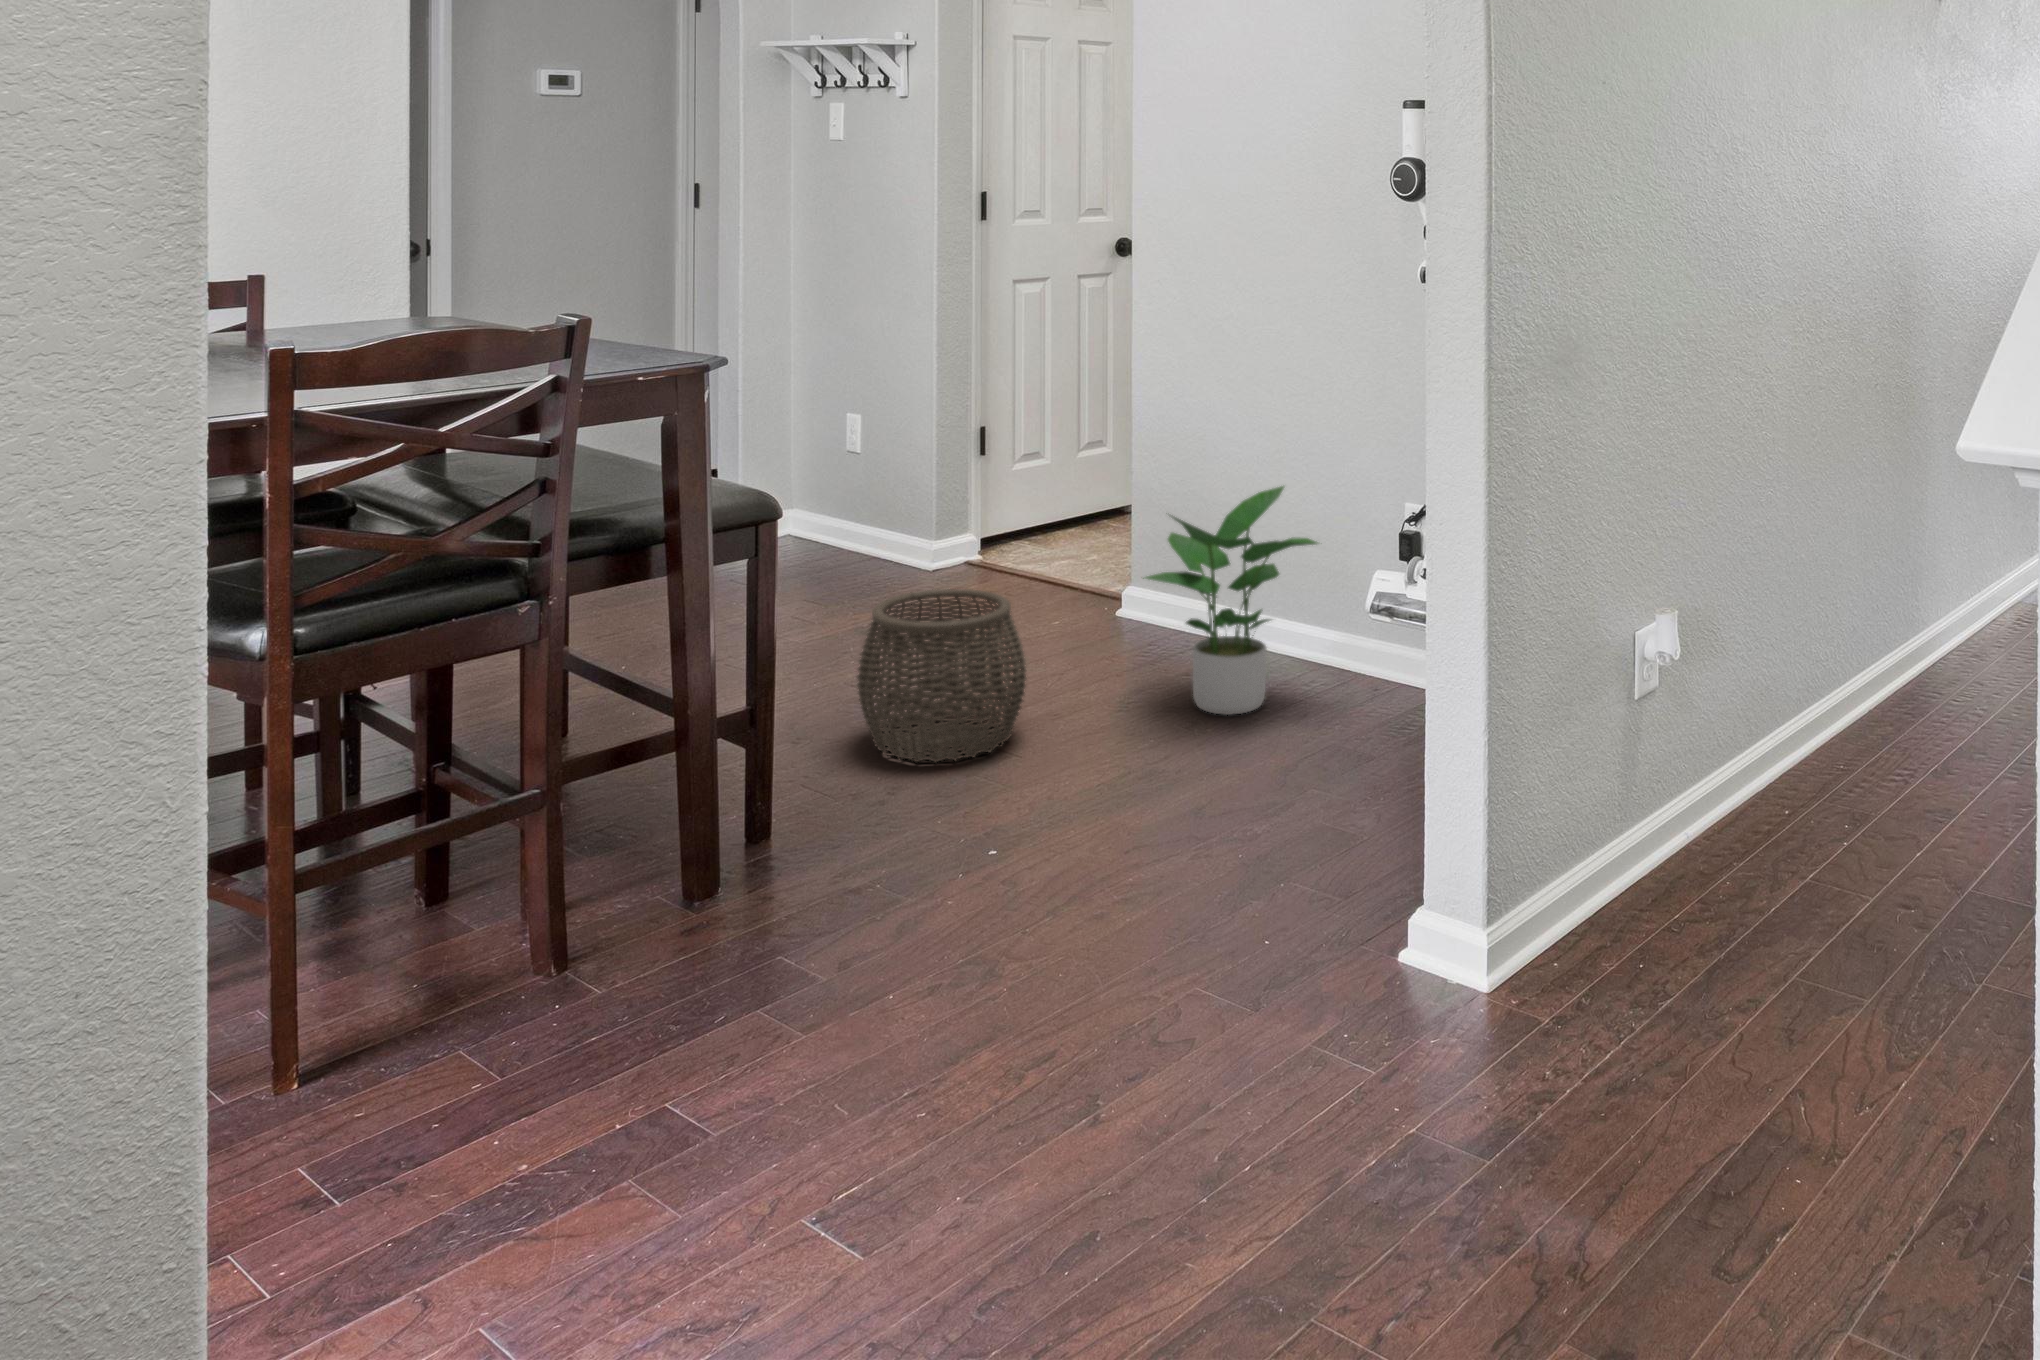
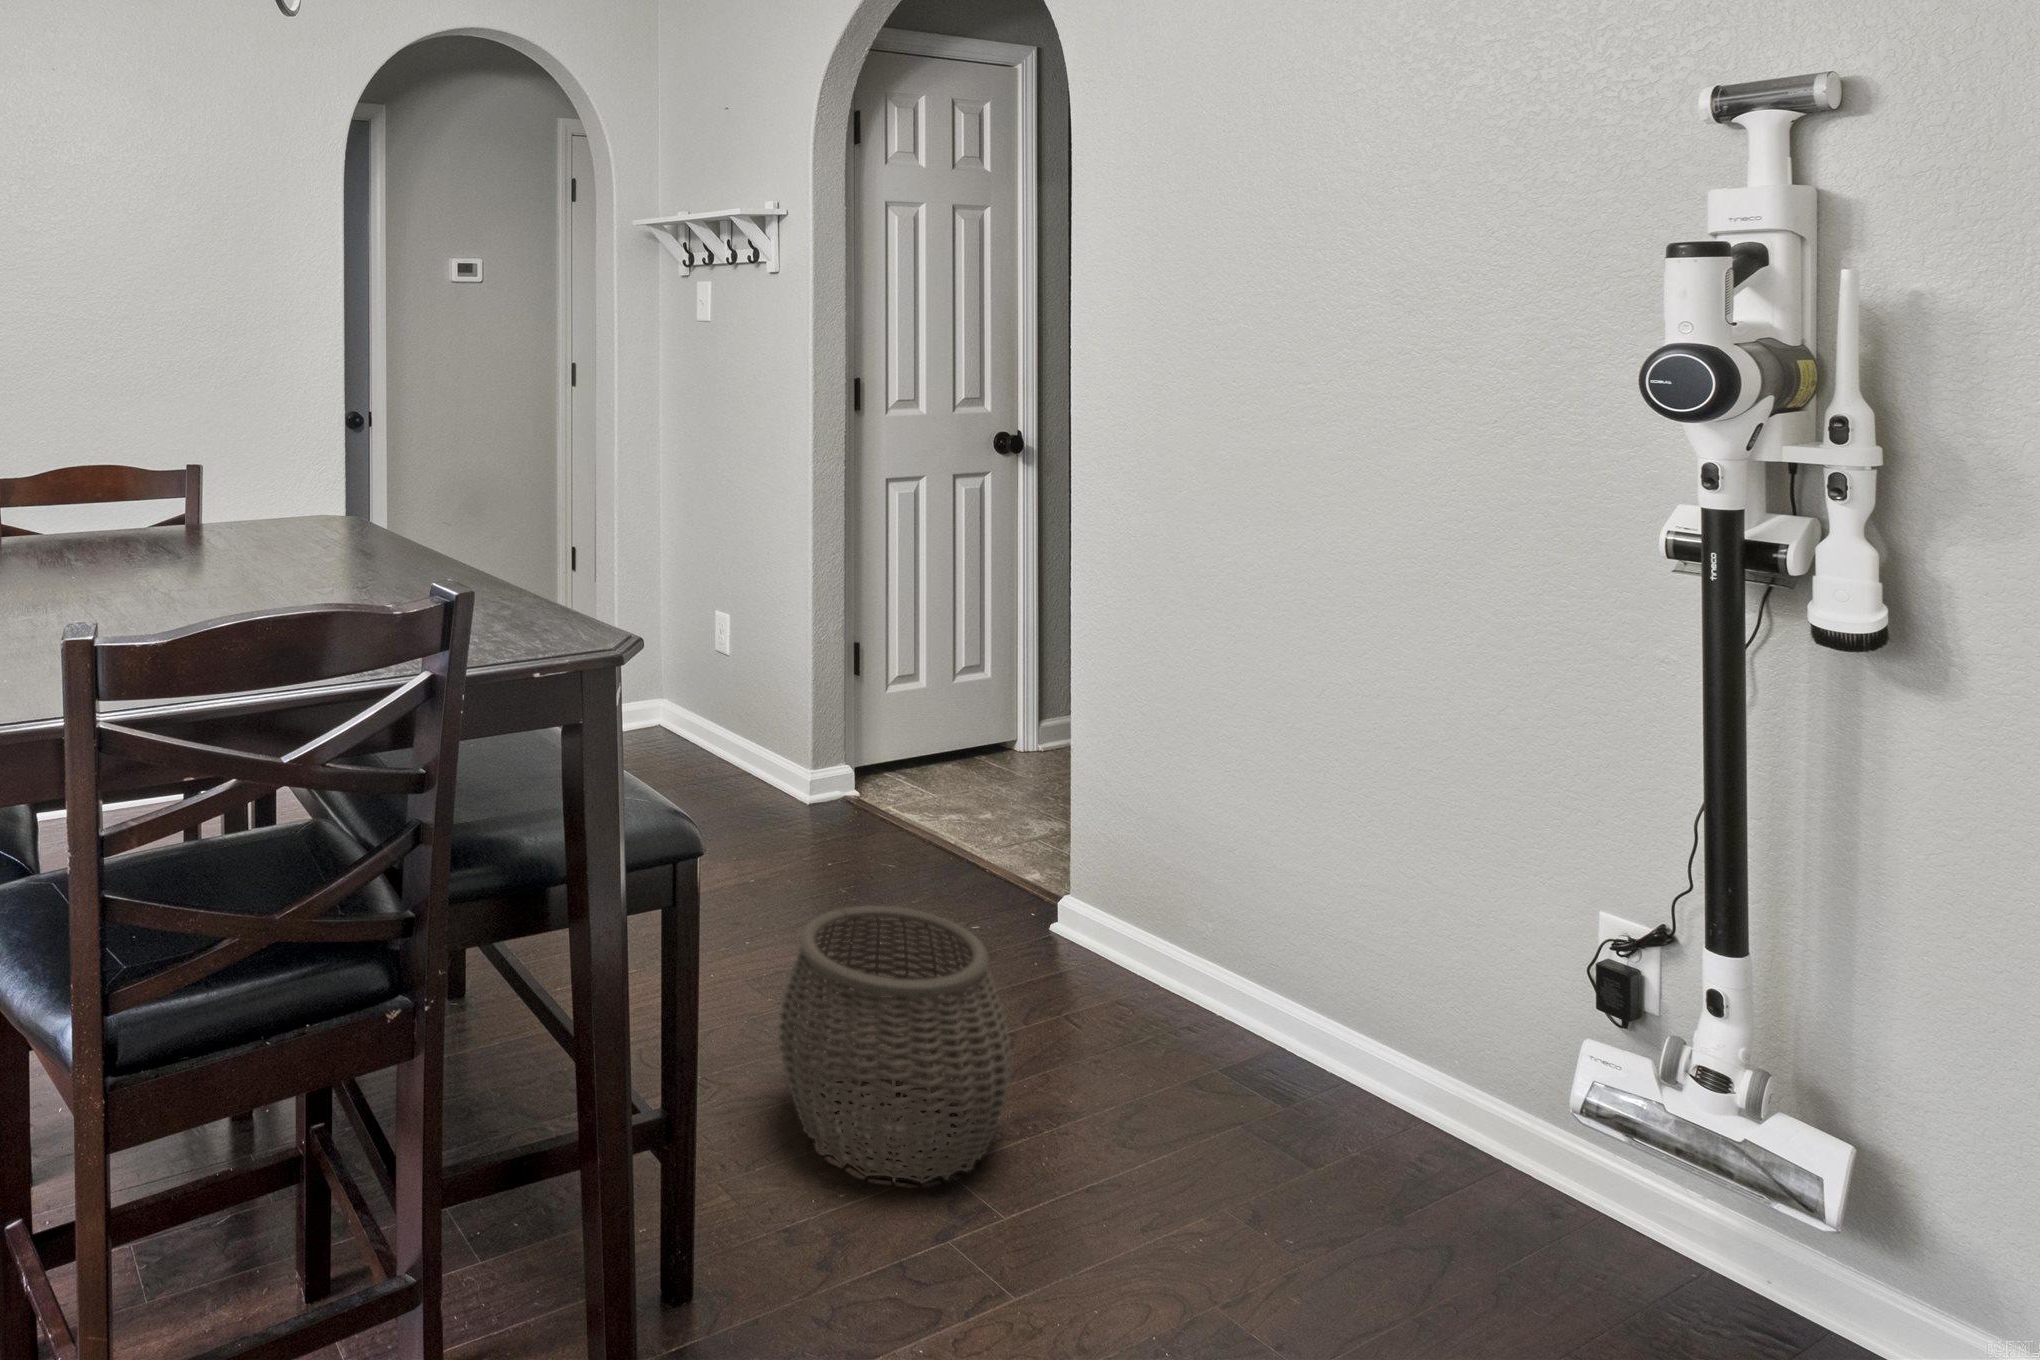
potted plant: present [1143,486,1317,715] -> none [1155,797,1452,1143]

